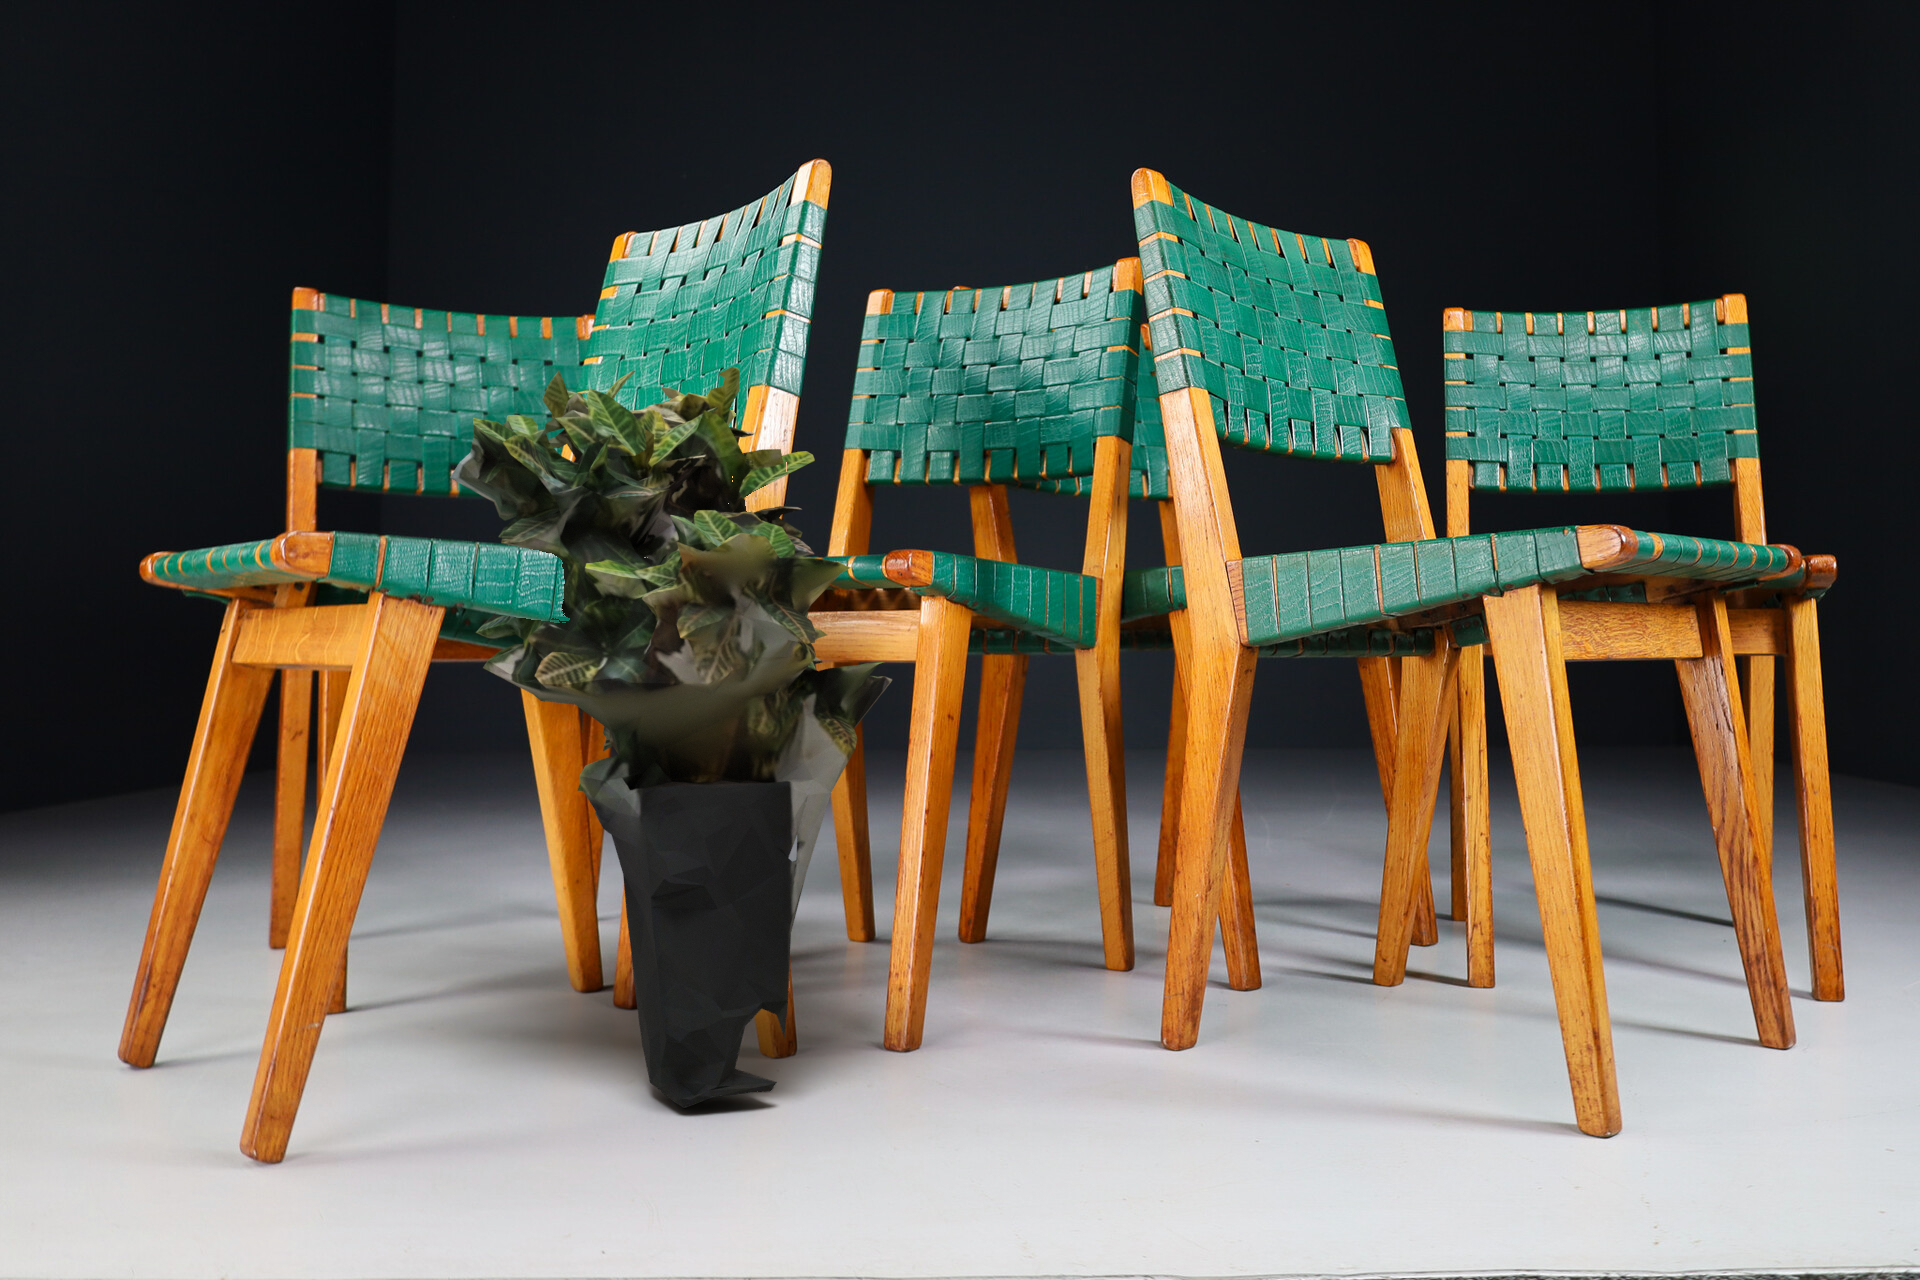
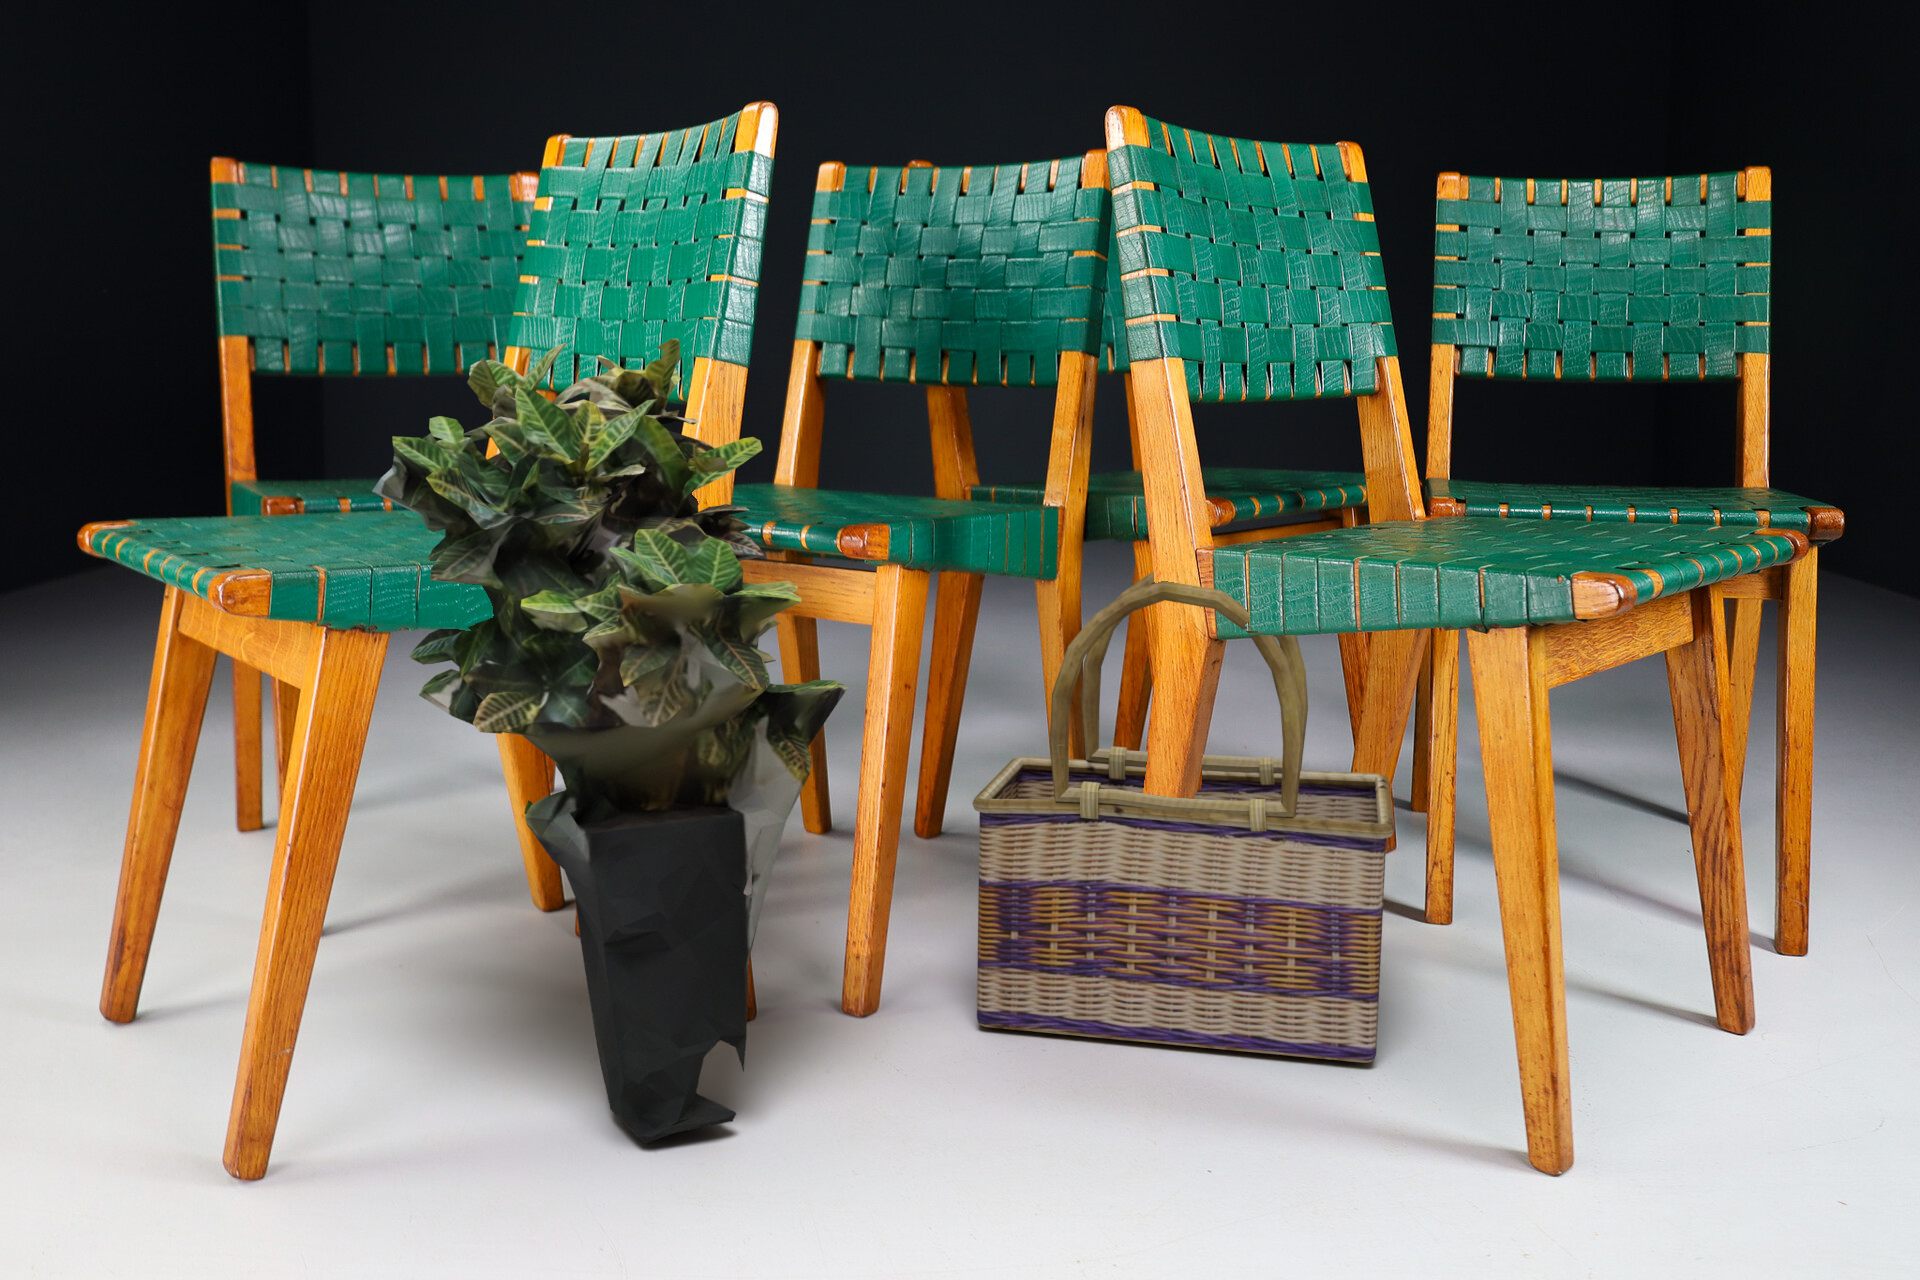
basket: none [1011,587,1427,1066] -> present [972,572,1395,1063]

